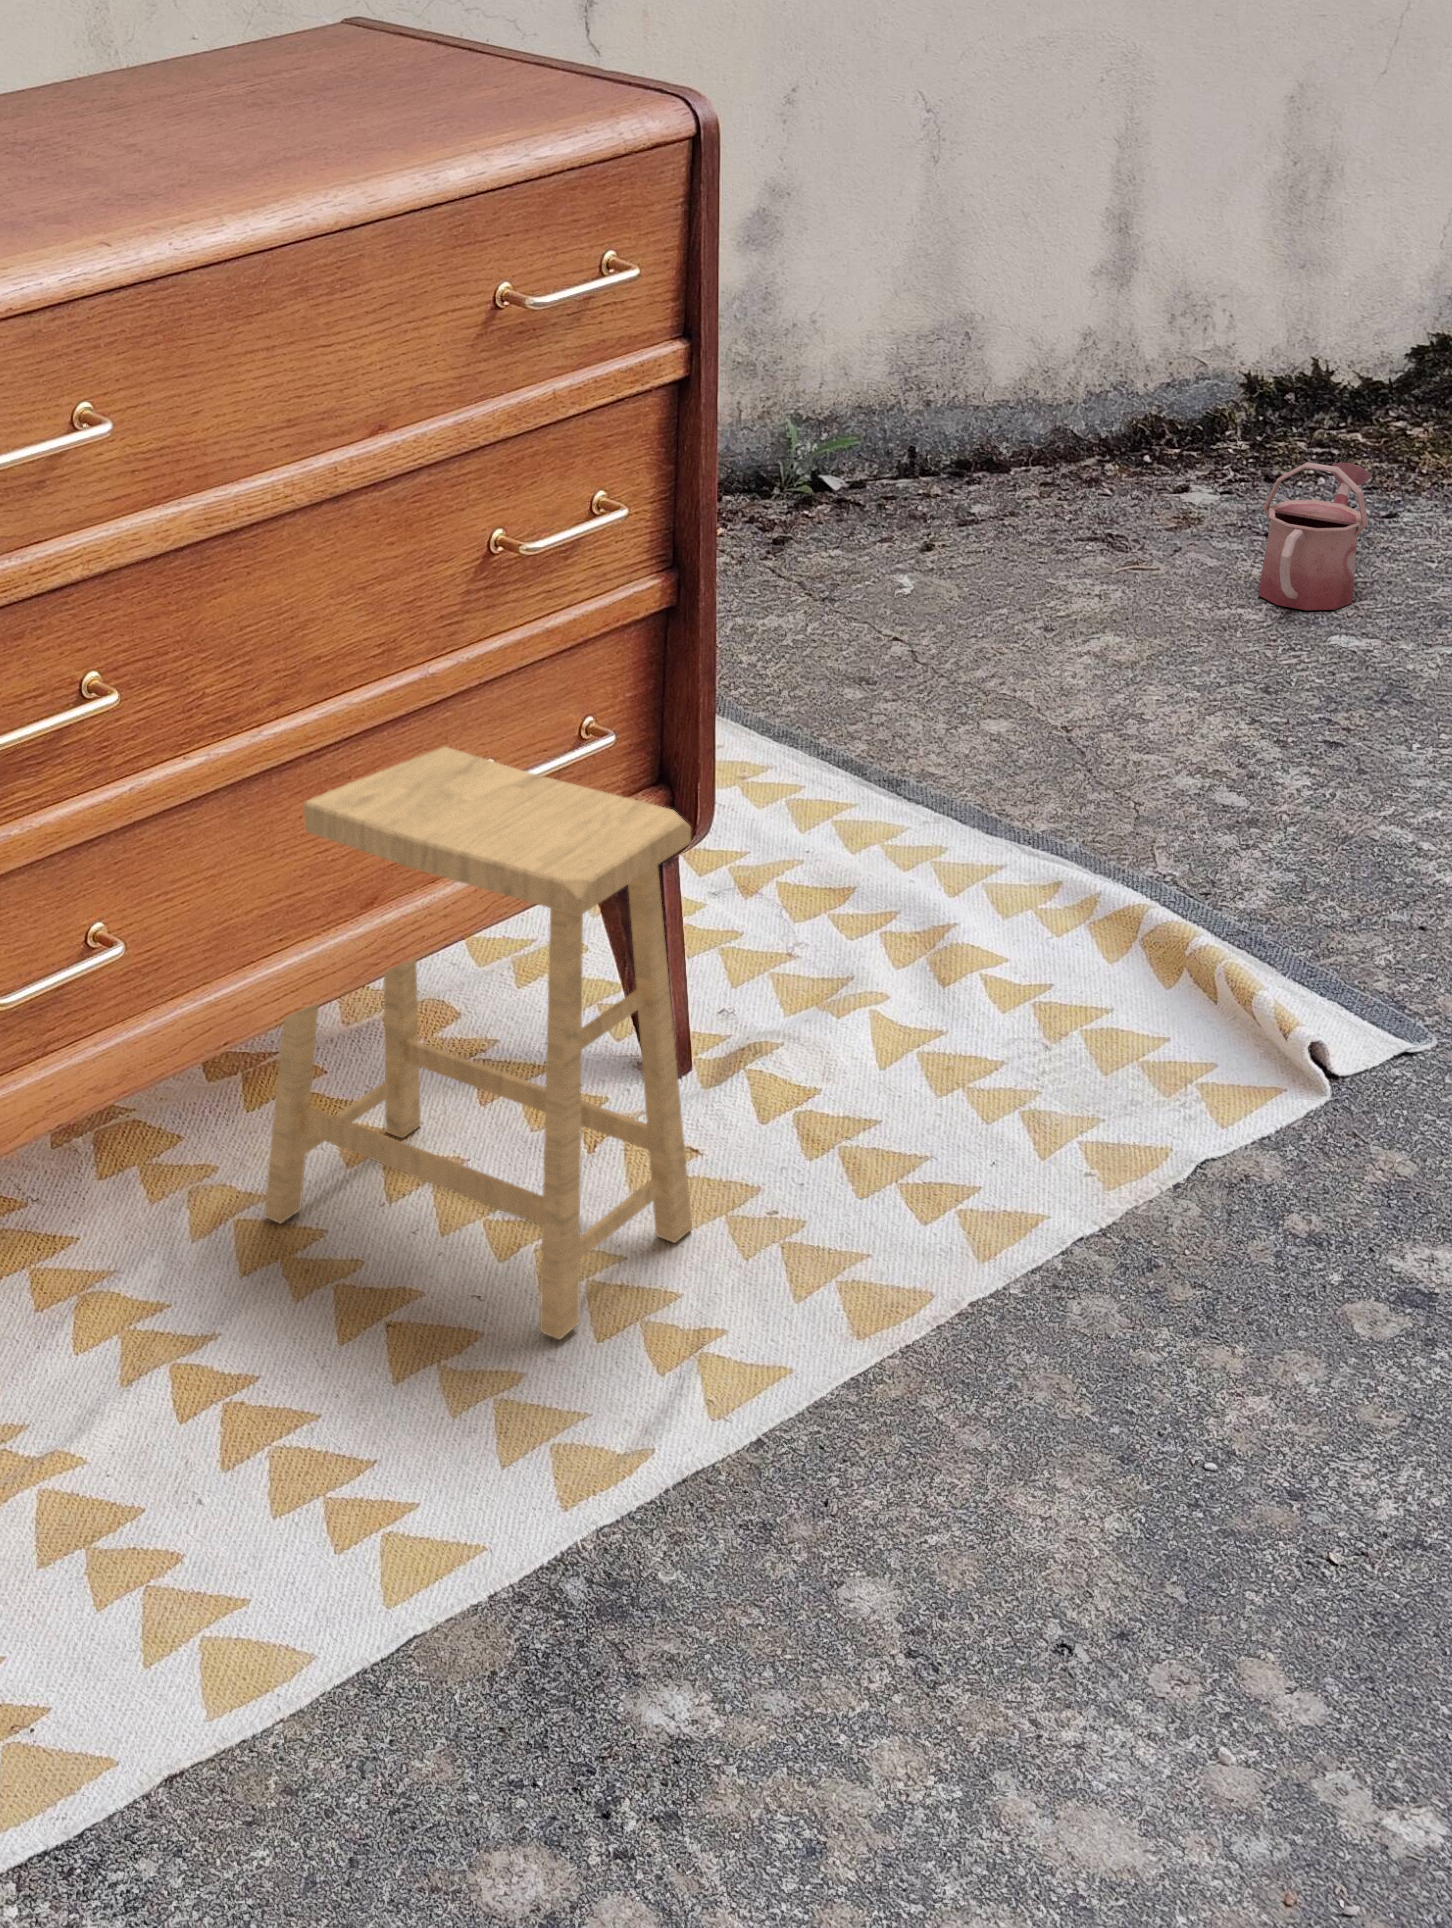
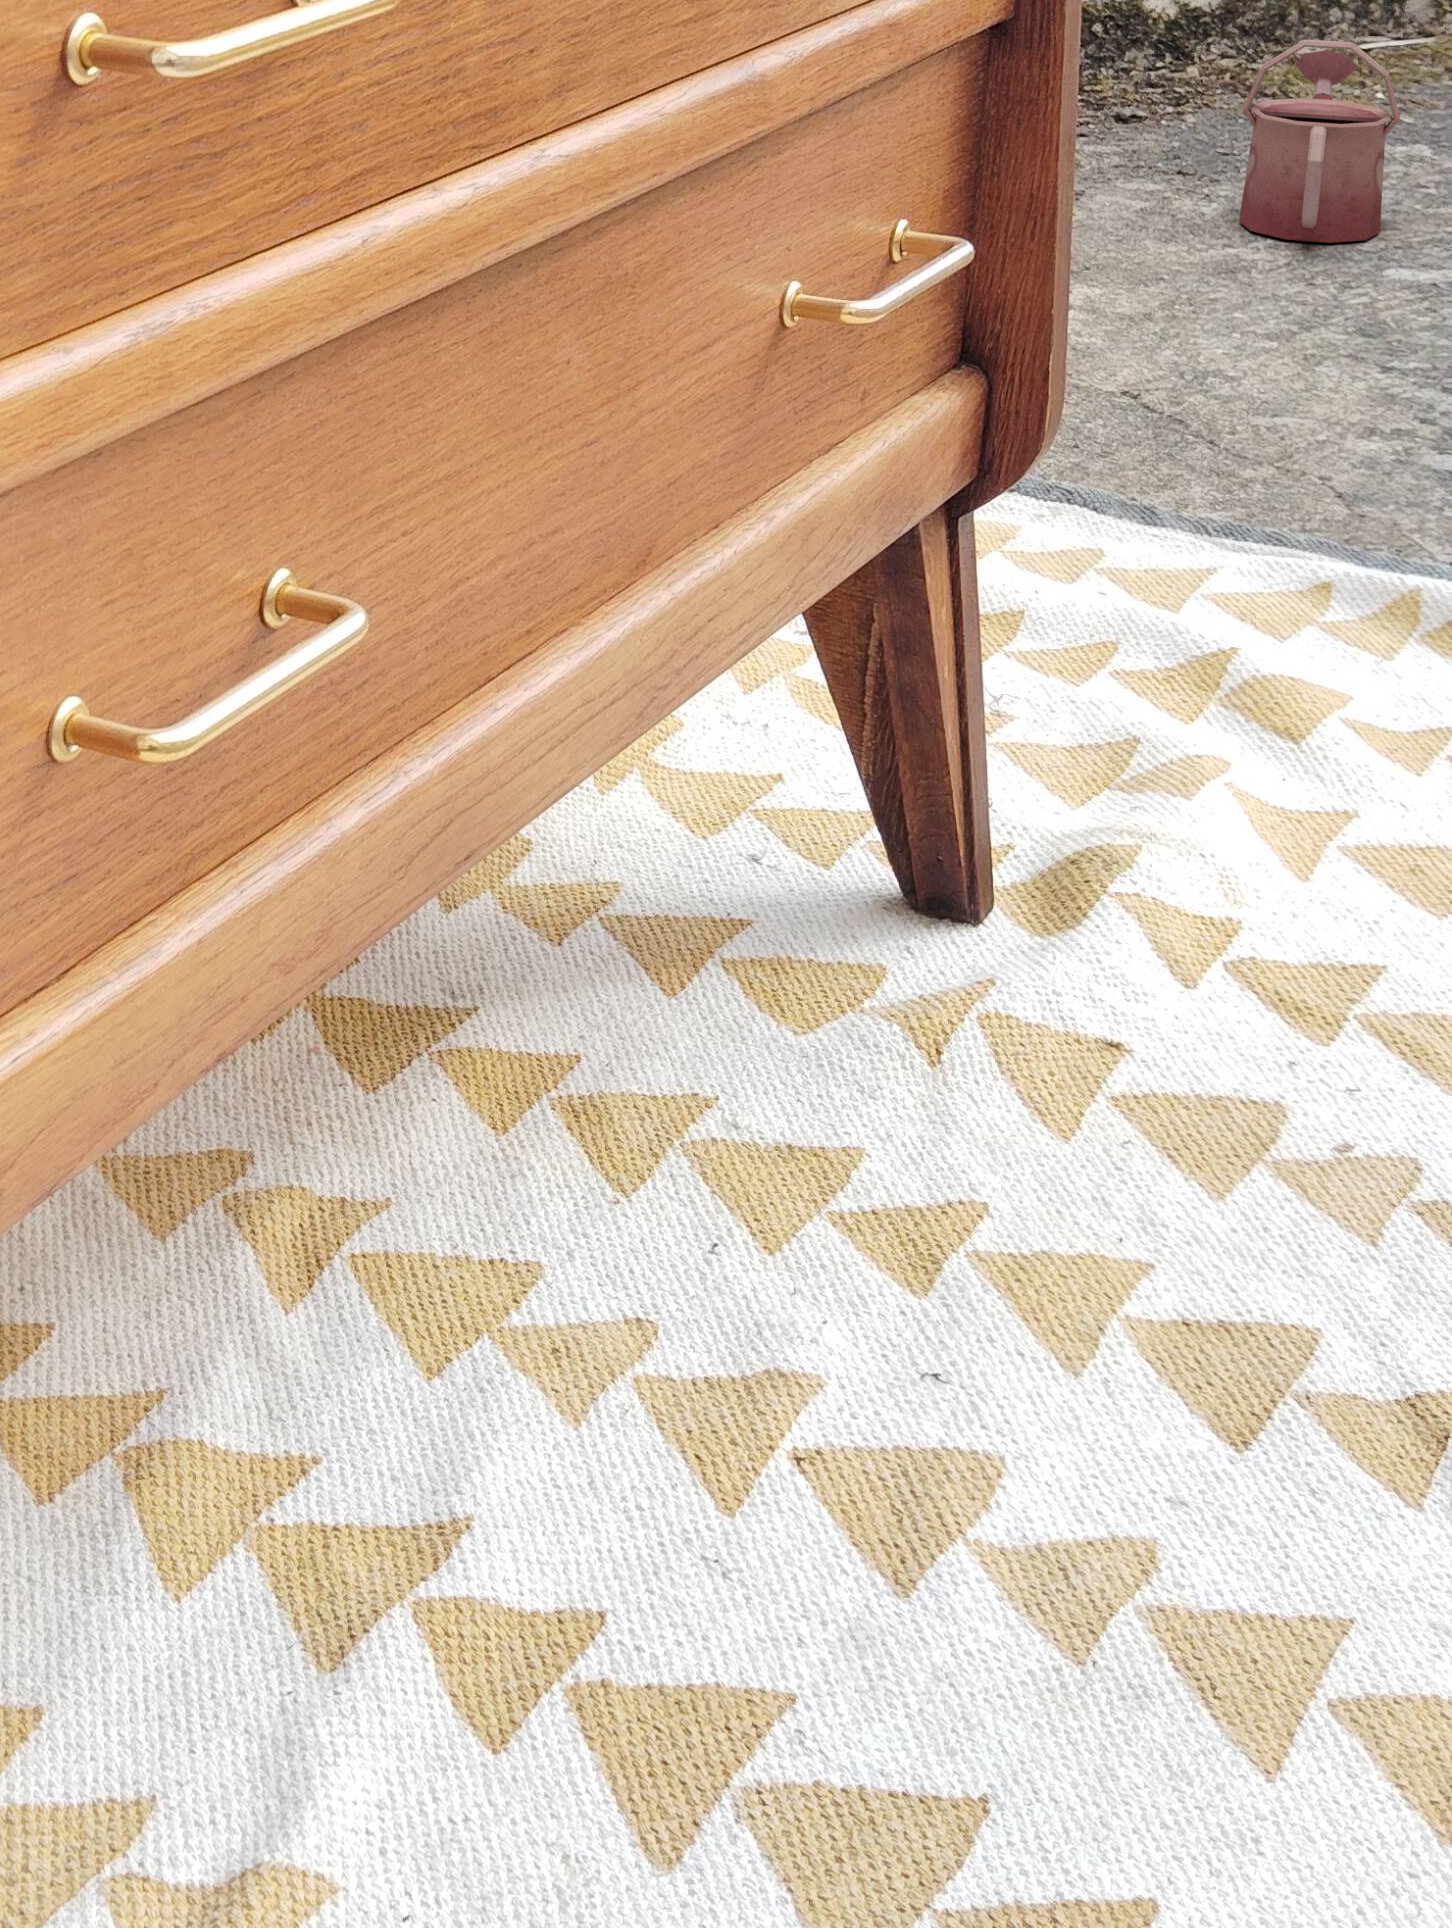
footstool: present [264,747,692,1339] -> none [405,253,1317,1452]

